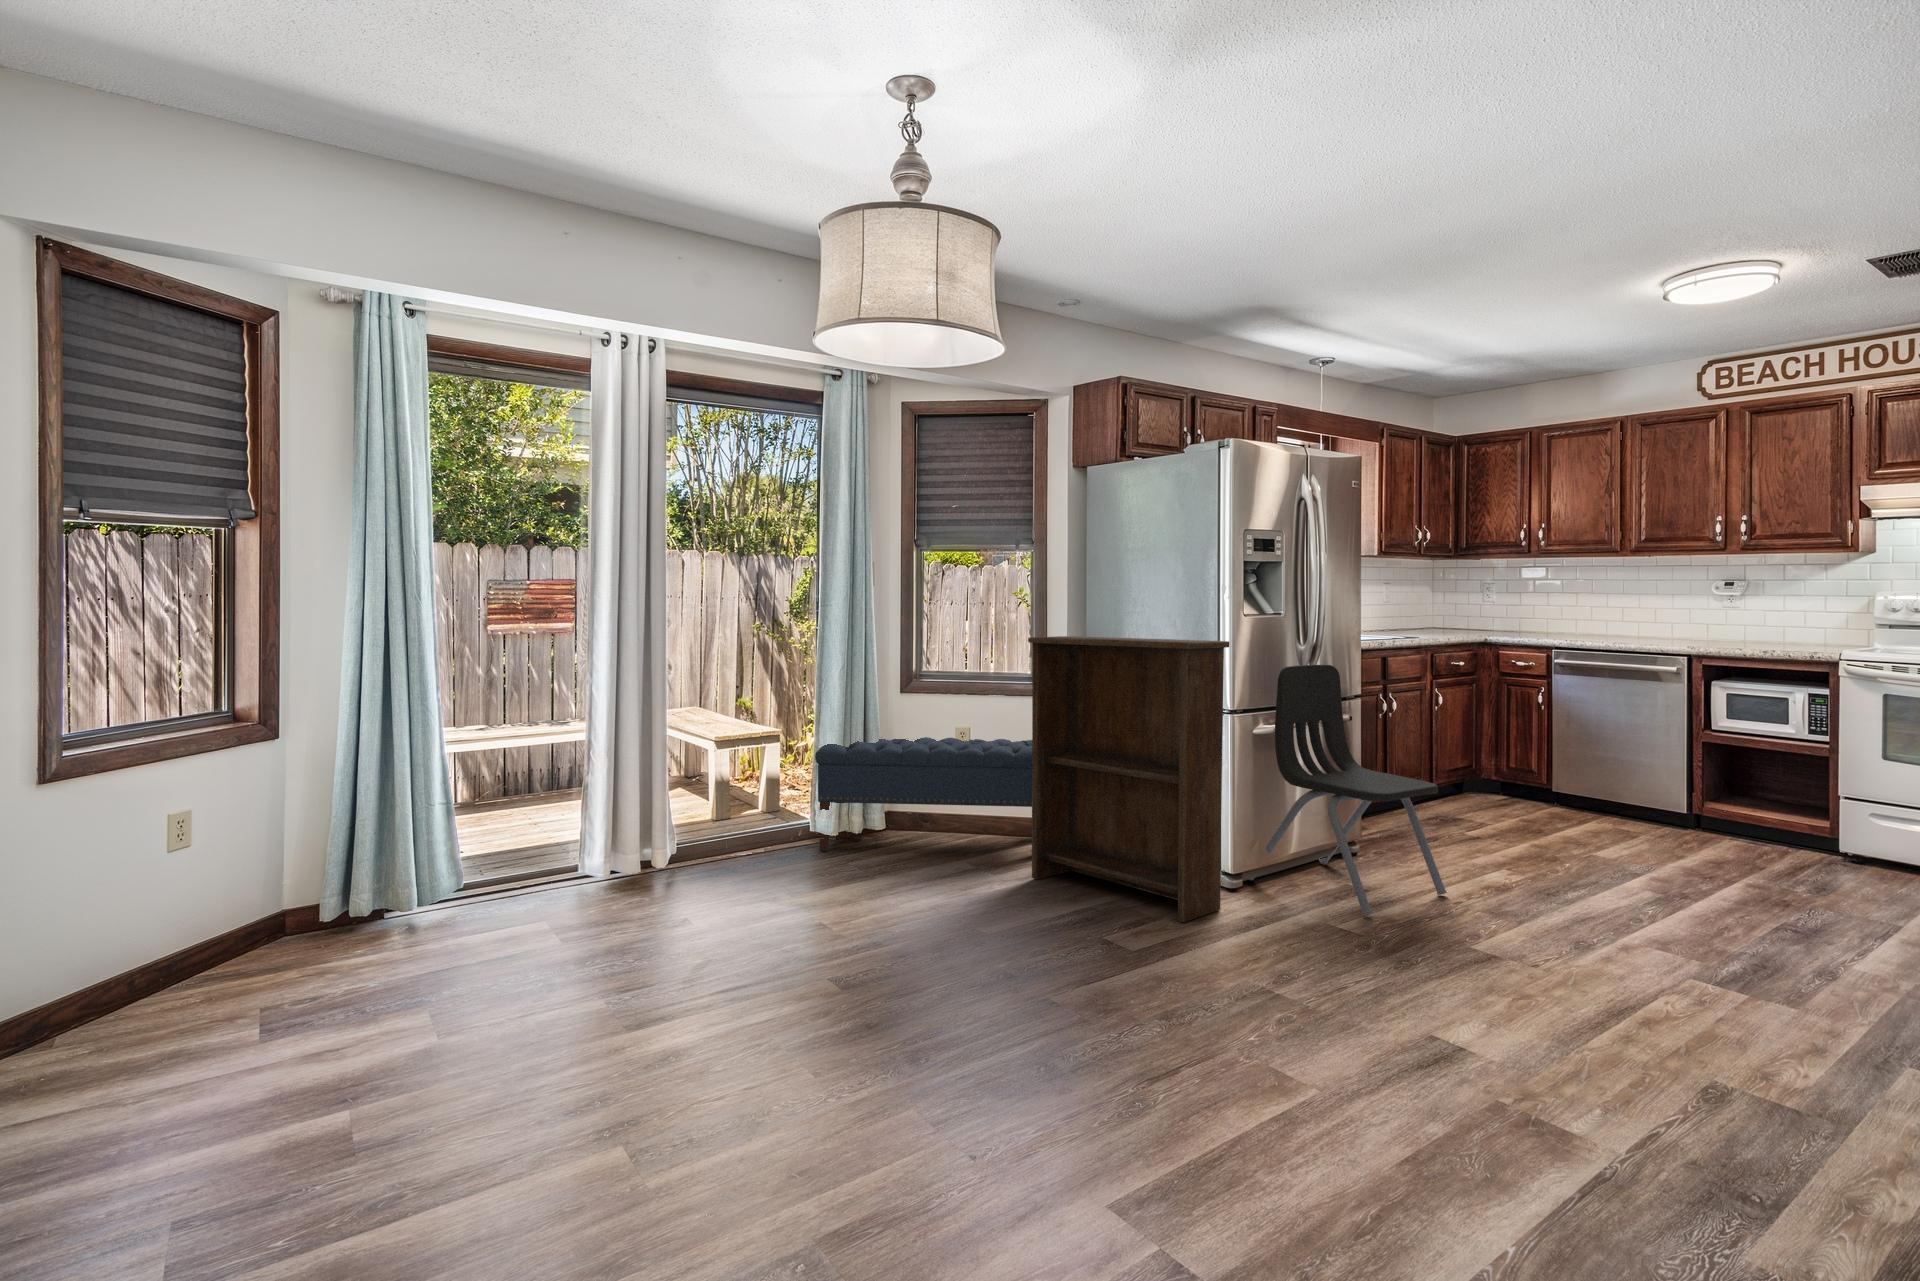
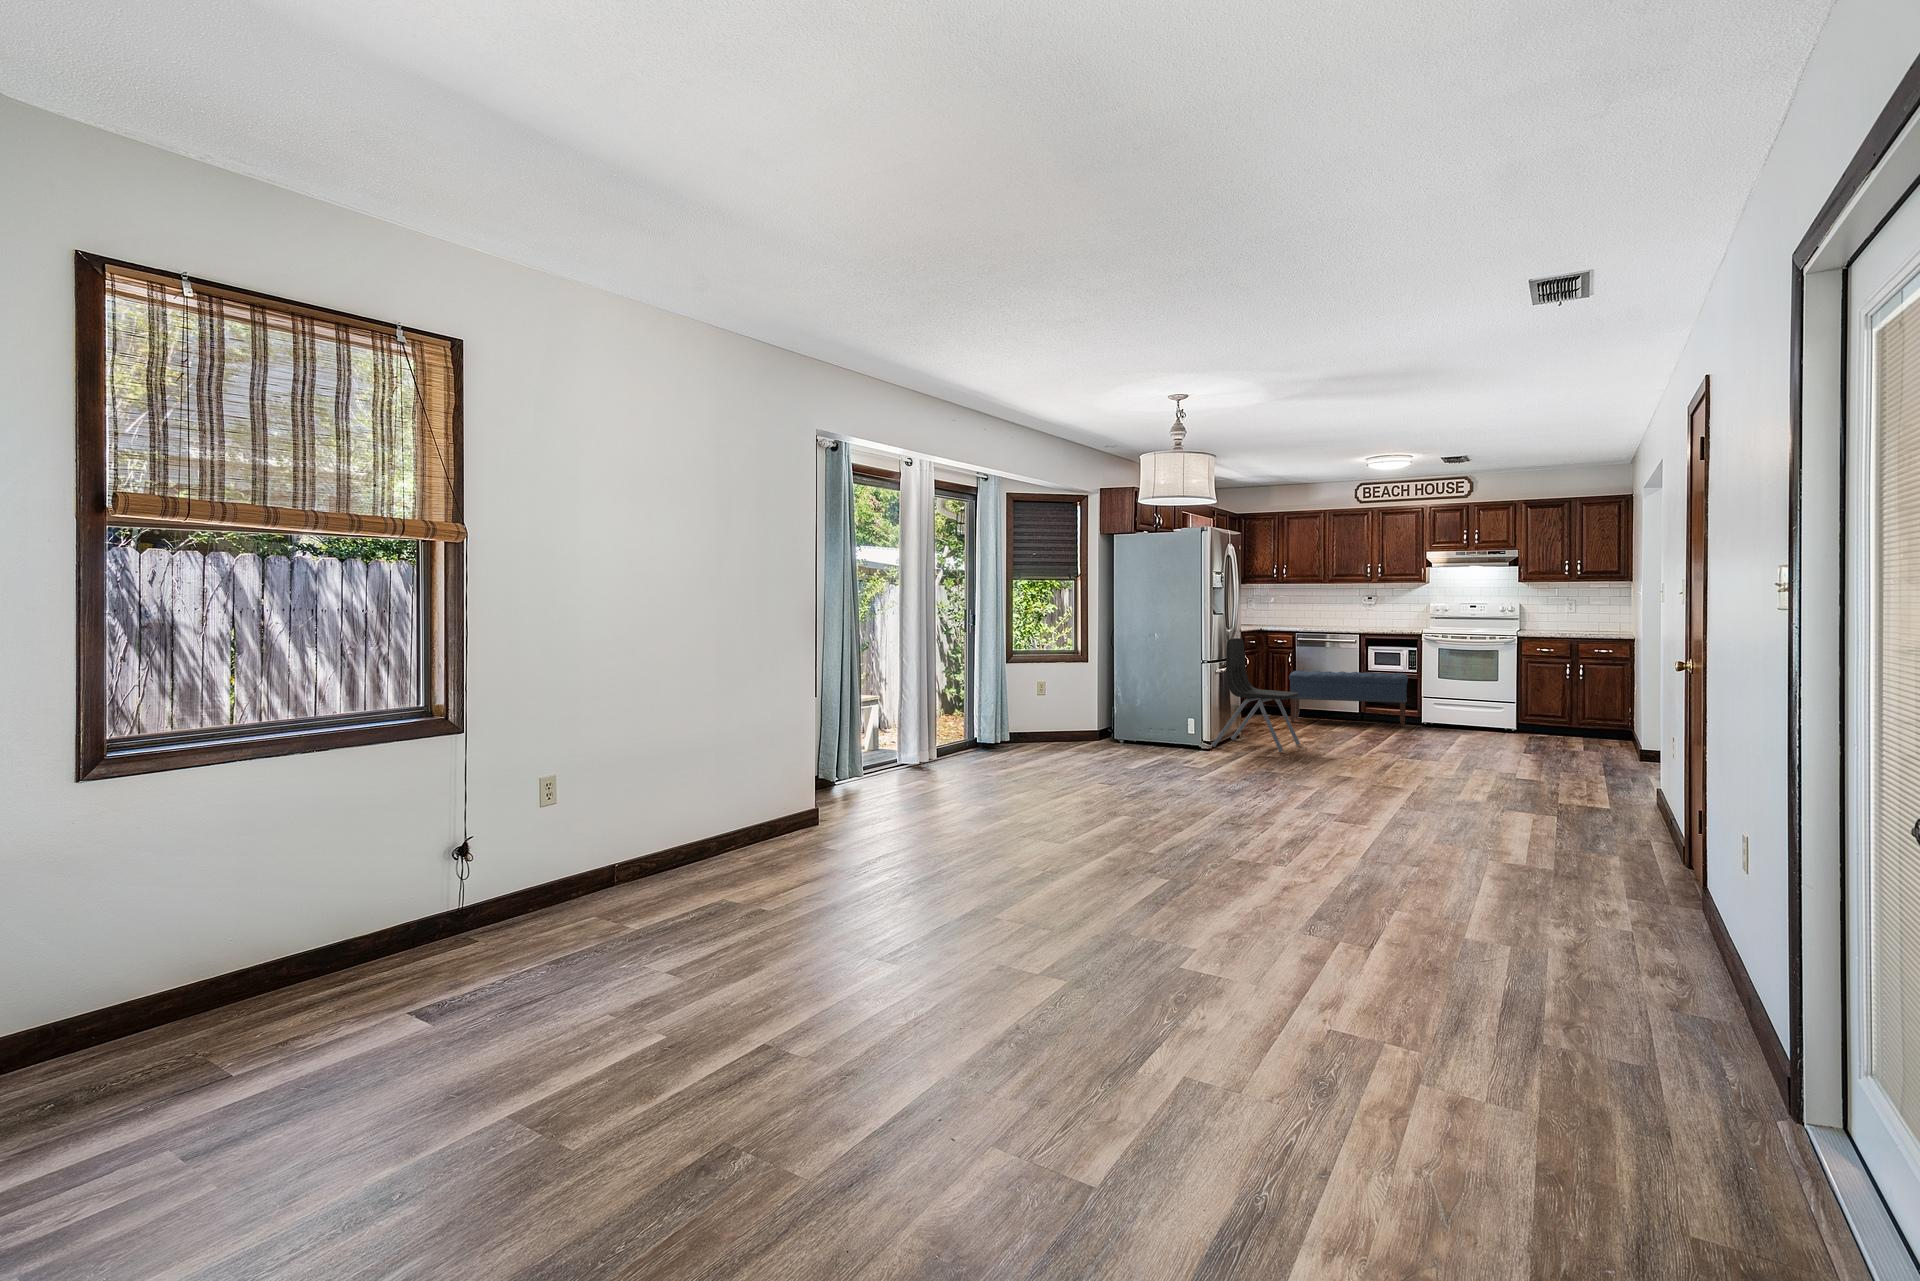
bookshelf: present [1028,636,1229,922] -> none [1117,626,1225,760]
bench: present [815,737,1032,851] -> present [1289,670,1408,727]

